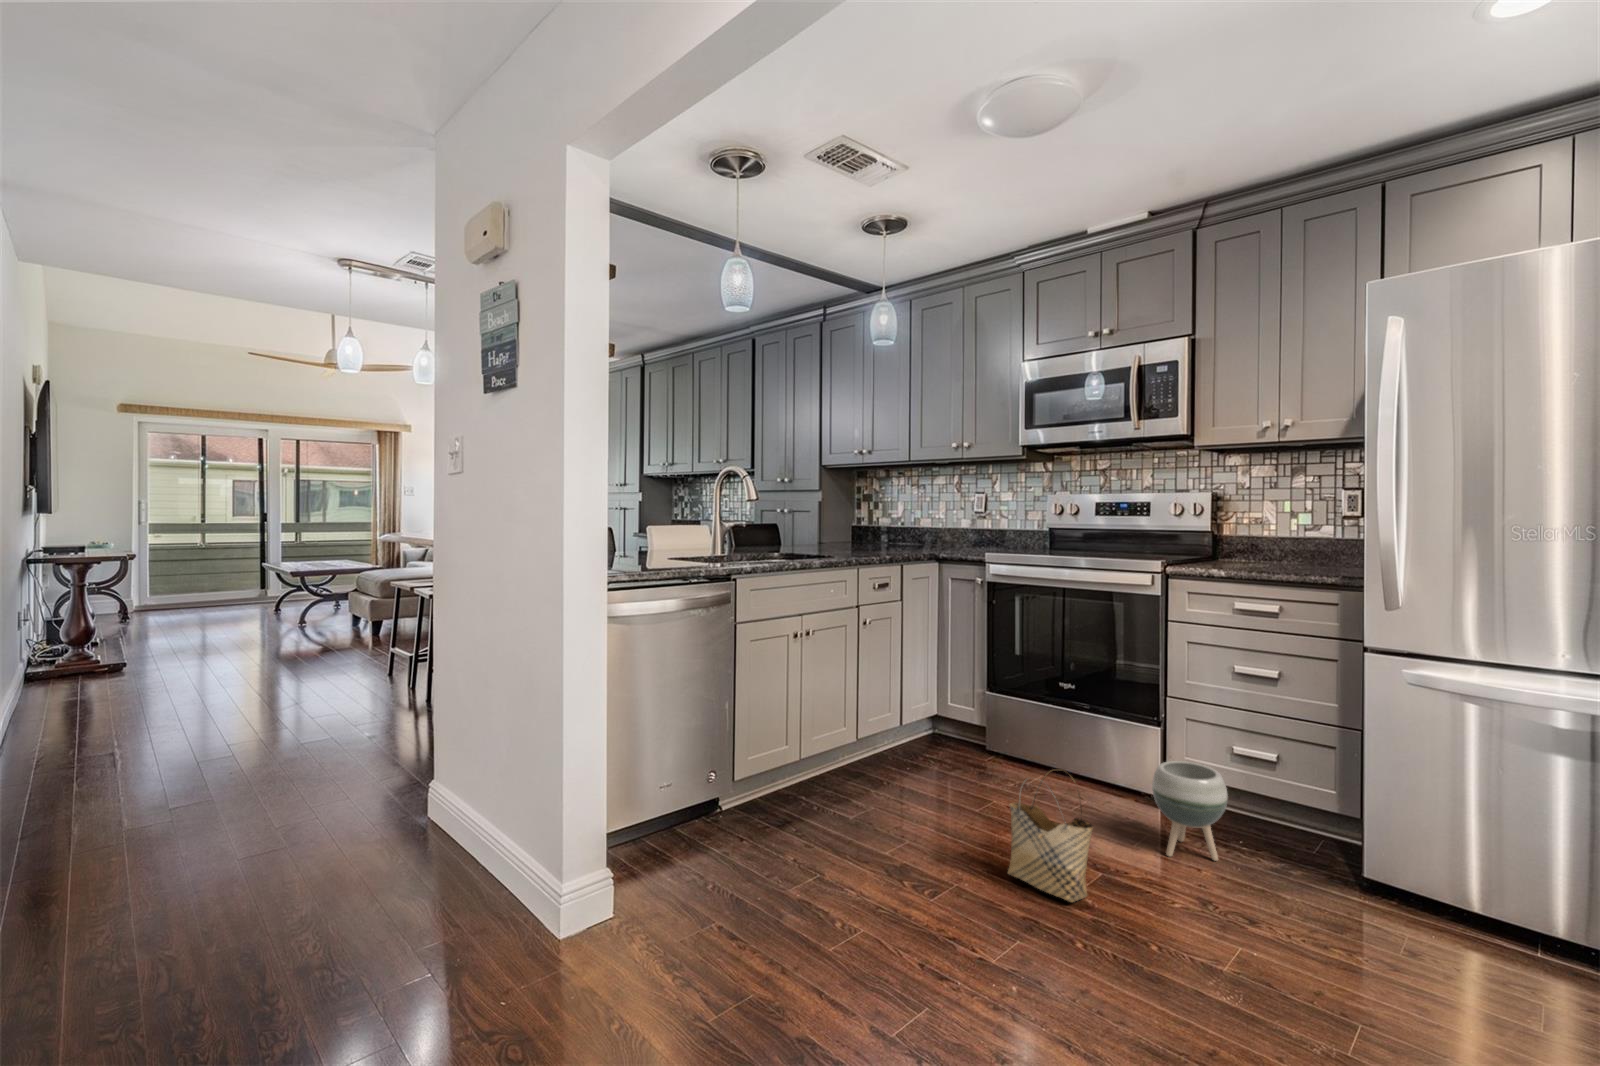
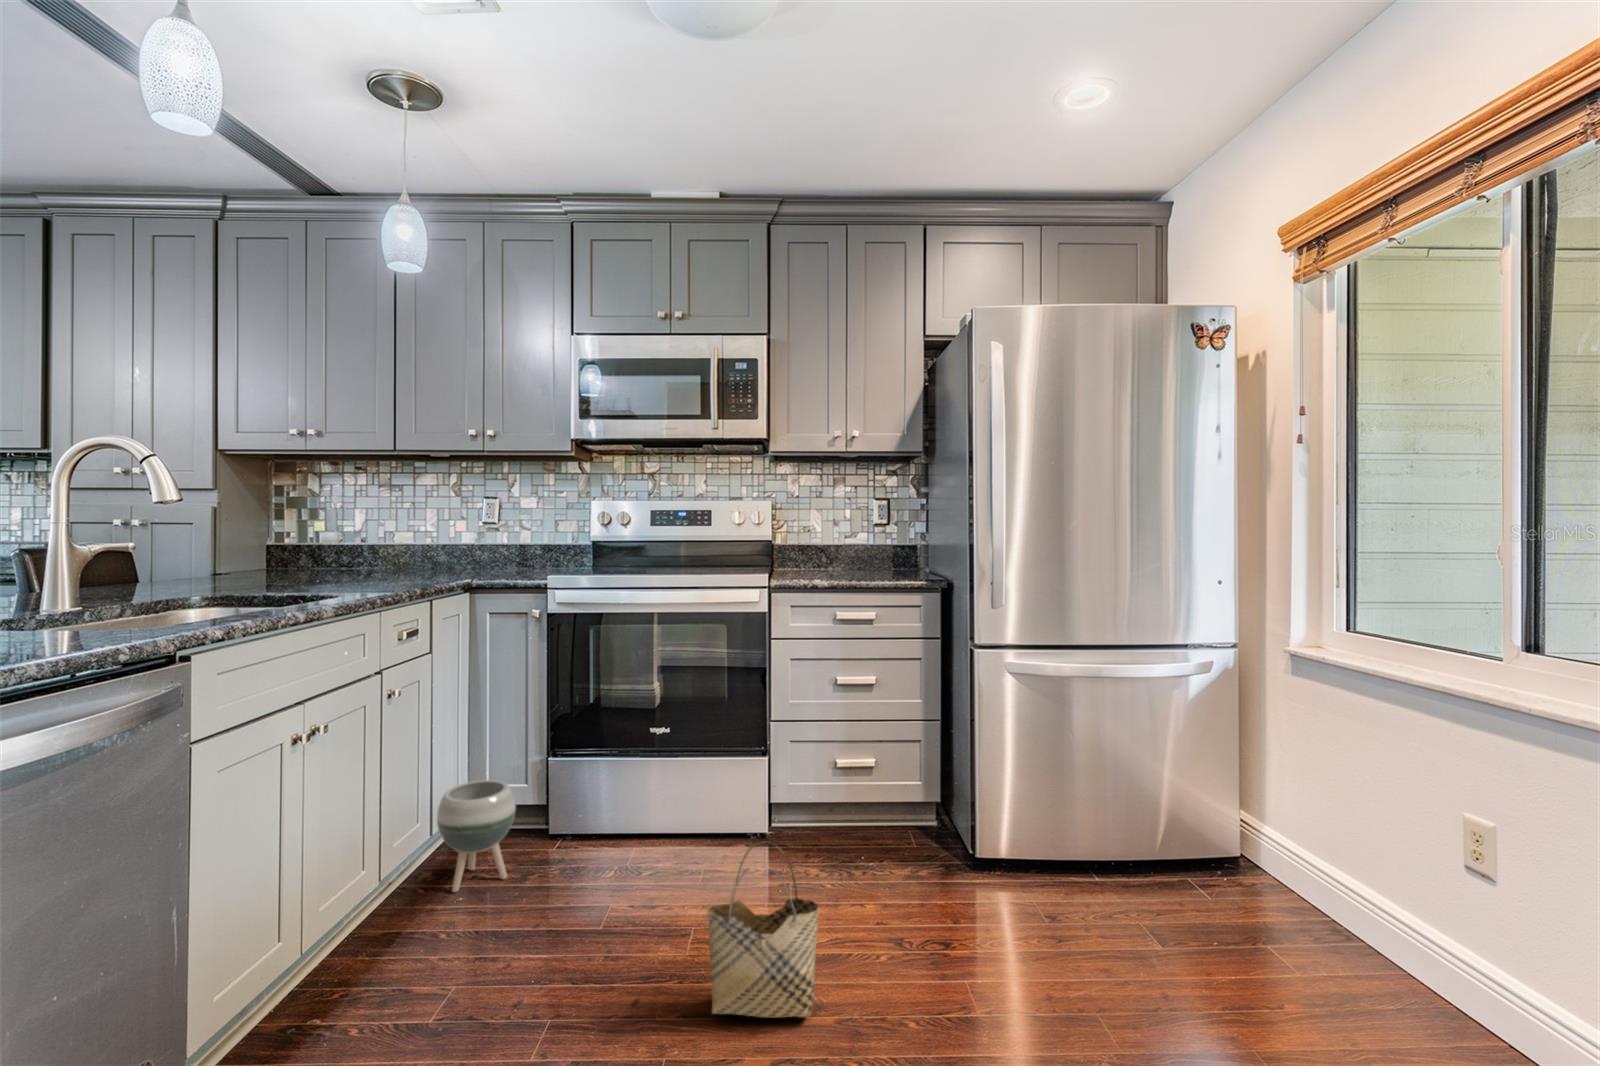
planter: present [1152,761,1228,861] -> present [437,780,516,892]

